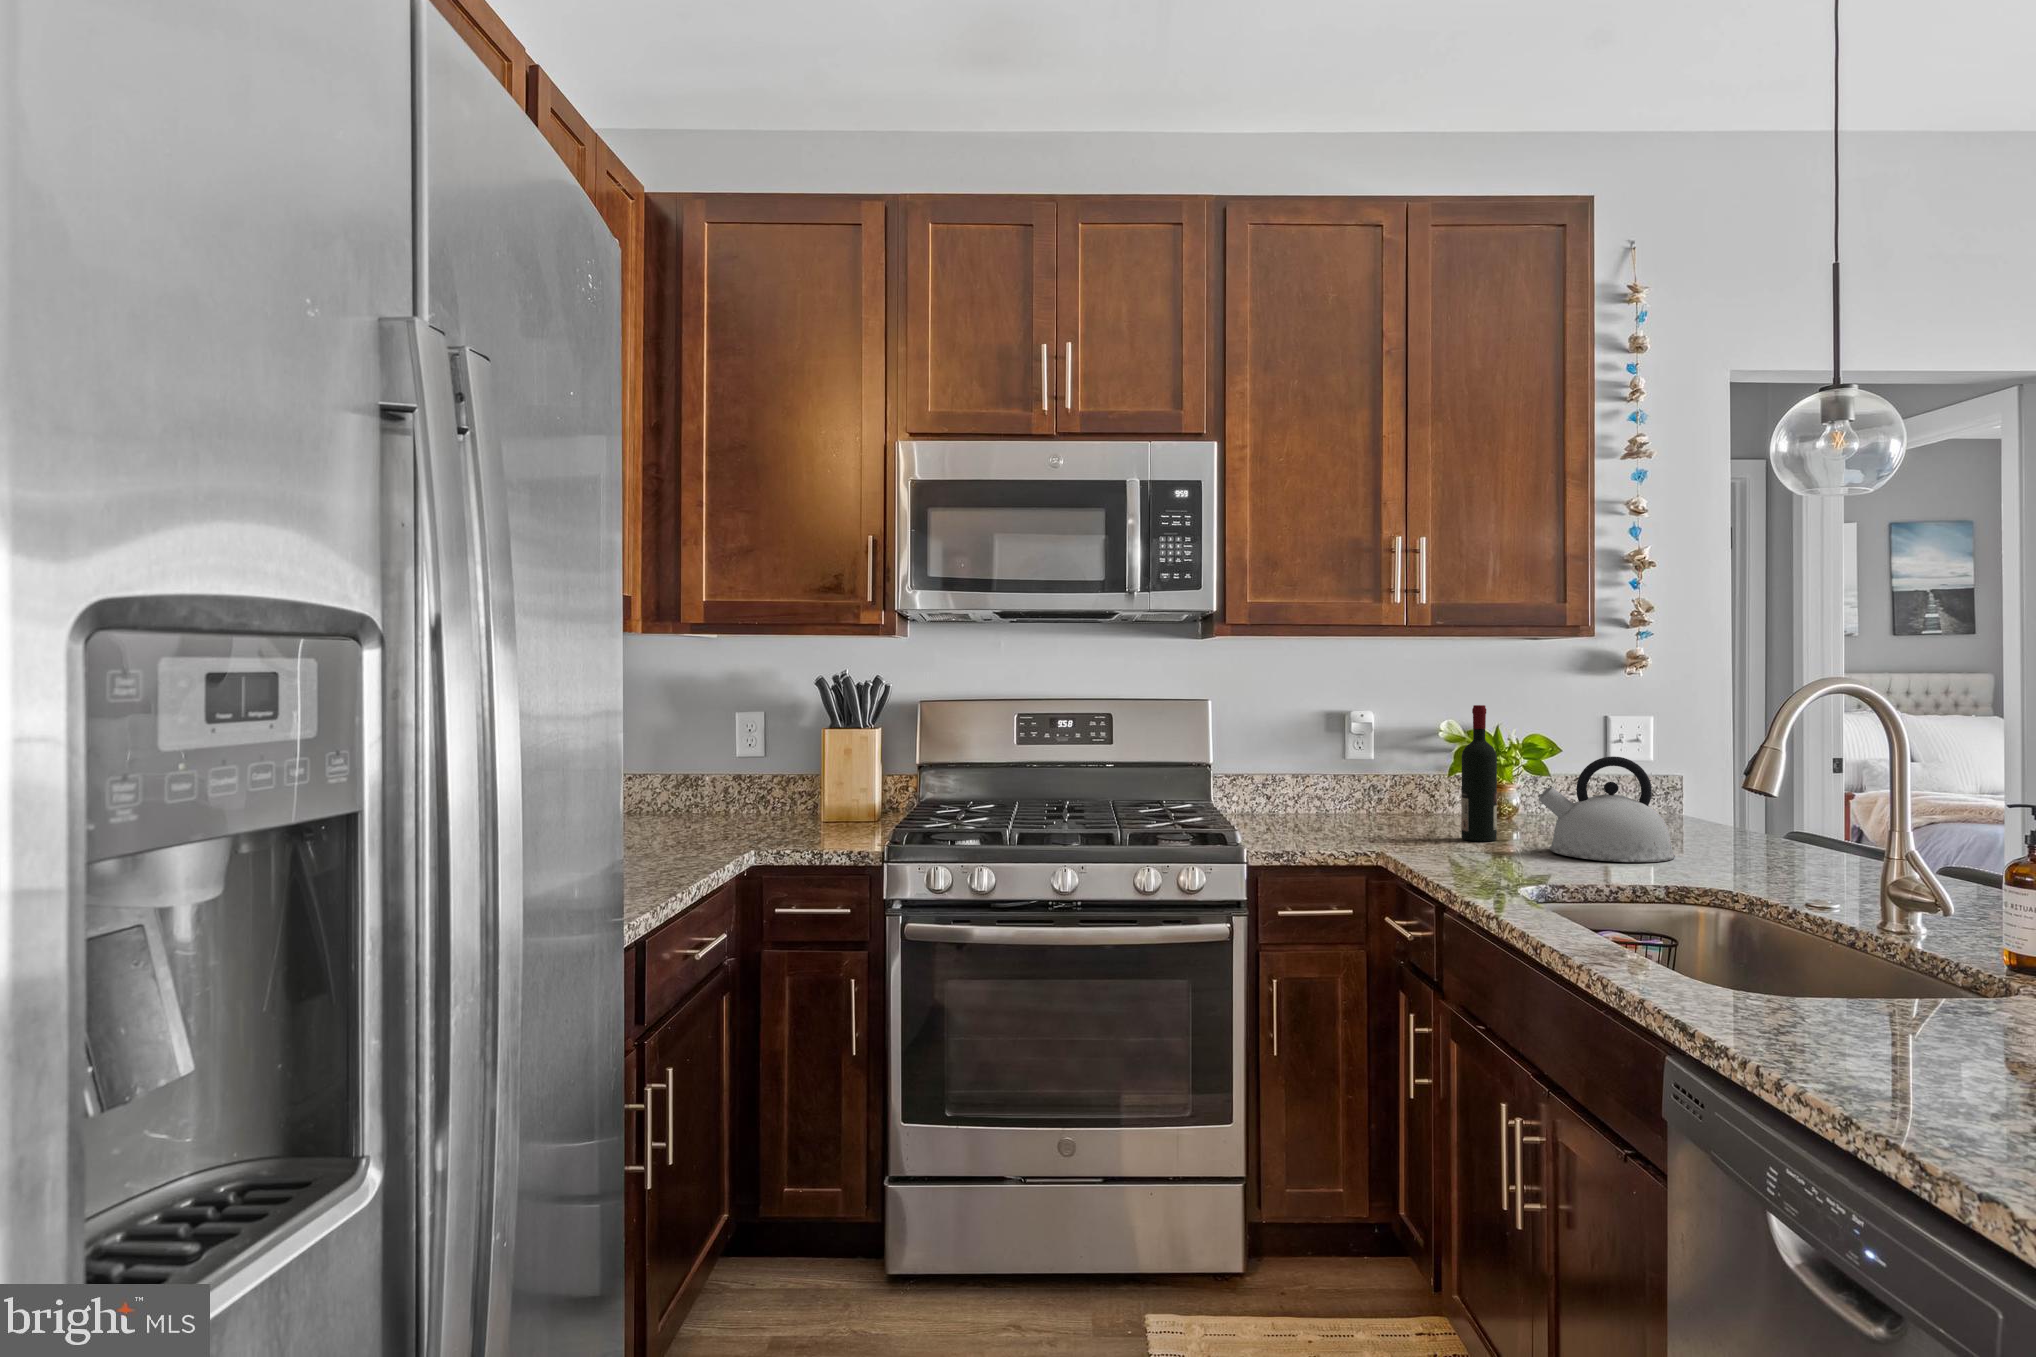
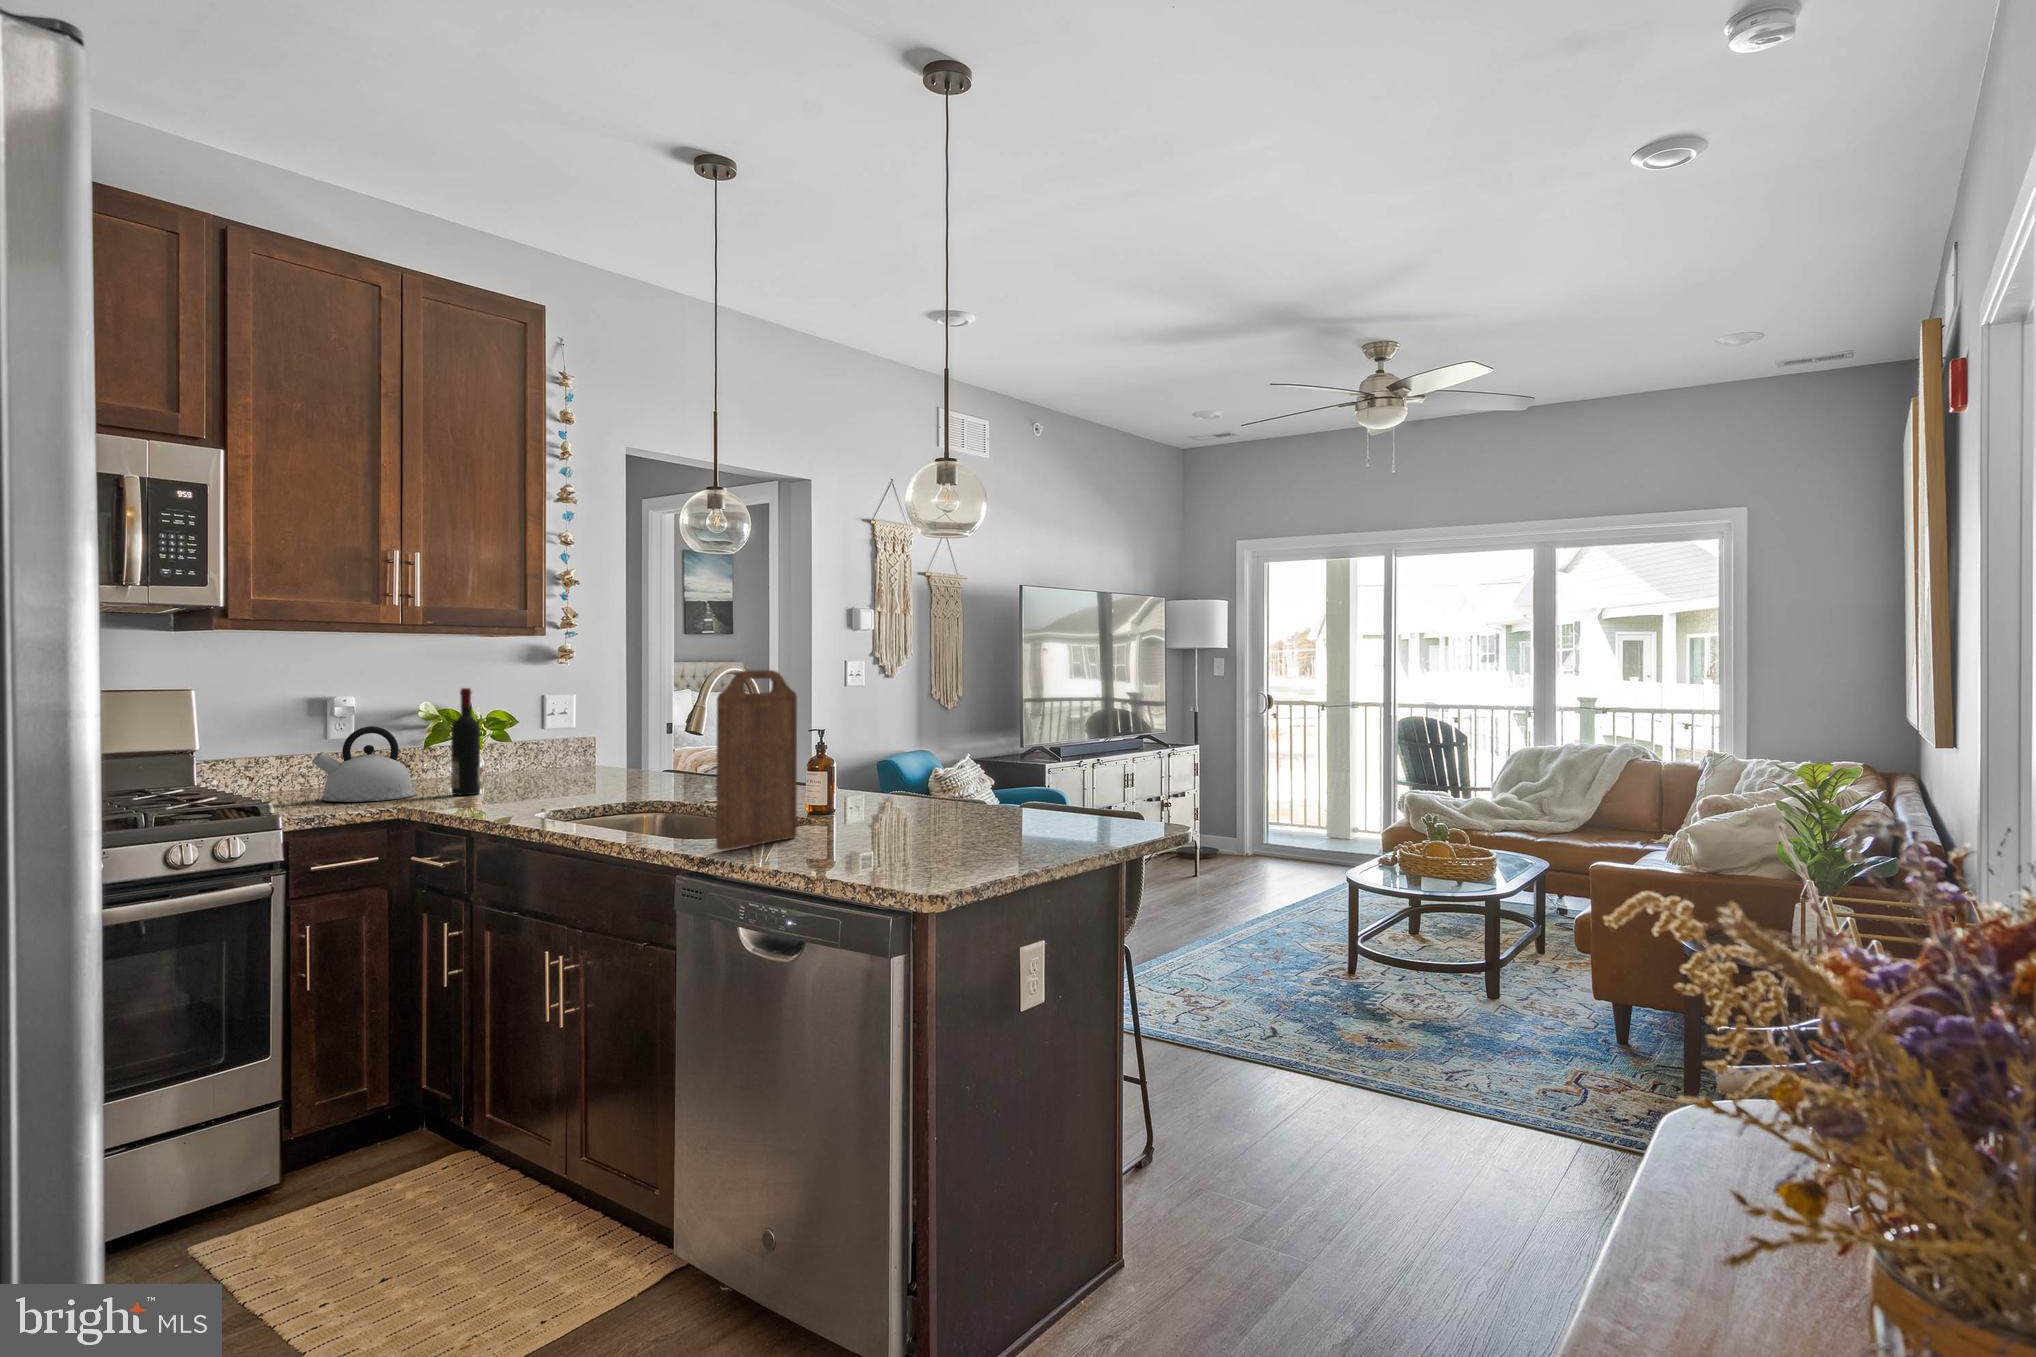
cutting board: none [1746,694,1947,1029] -> present [716,670,797,850]
kettle: present [1538,756,1675,862] -> present [312,726,415,802]

